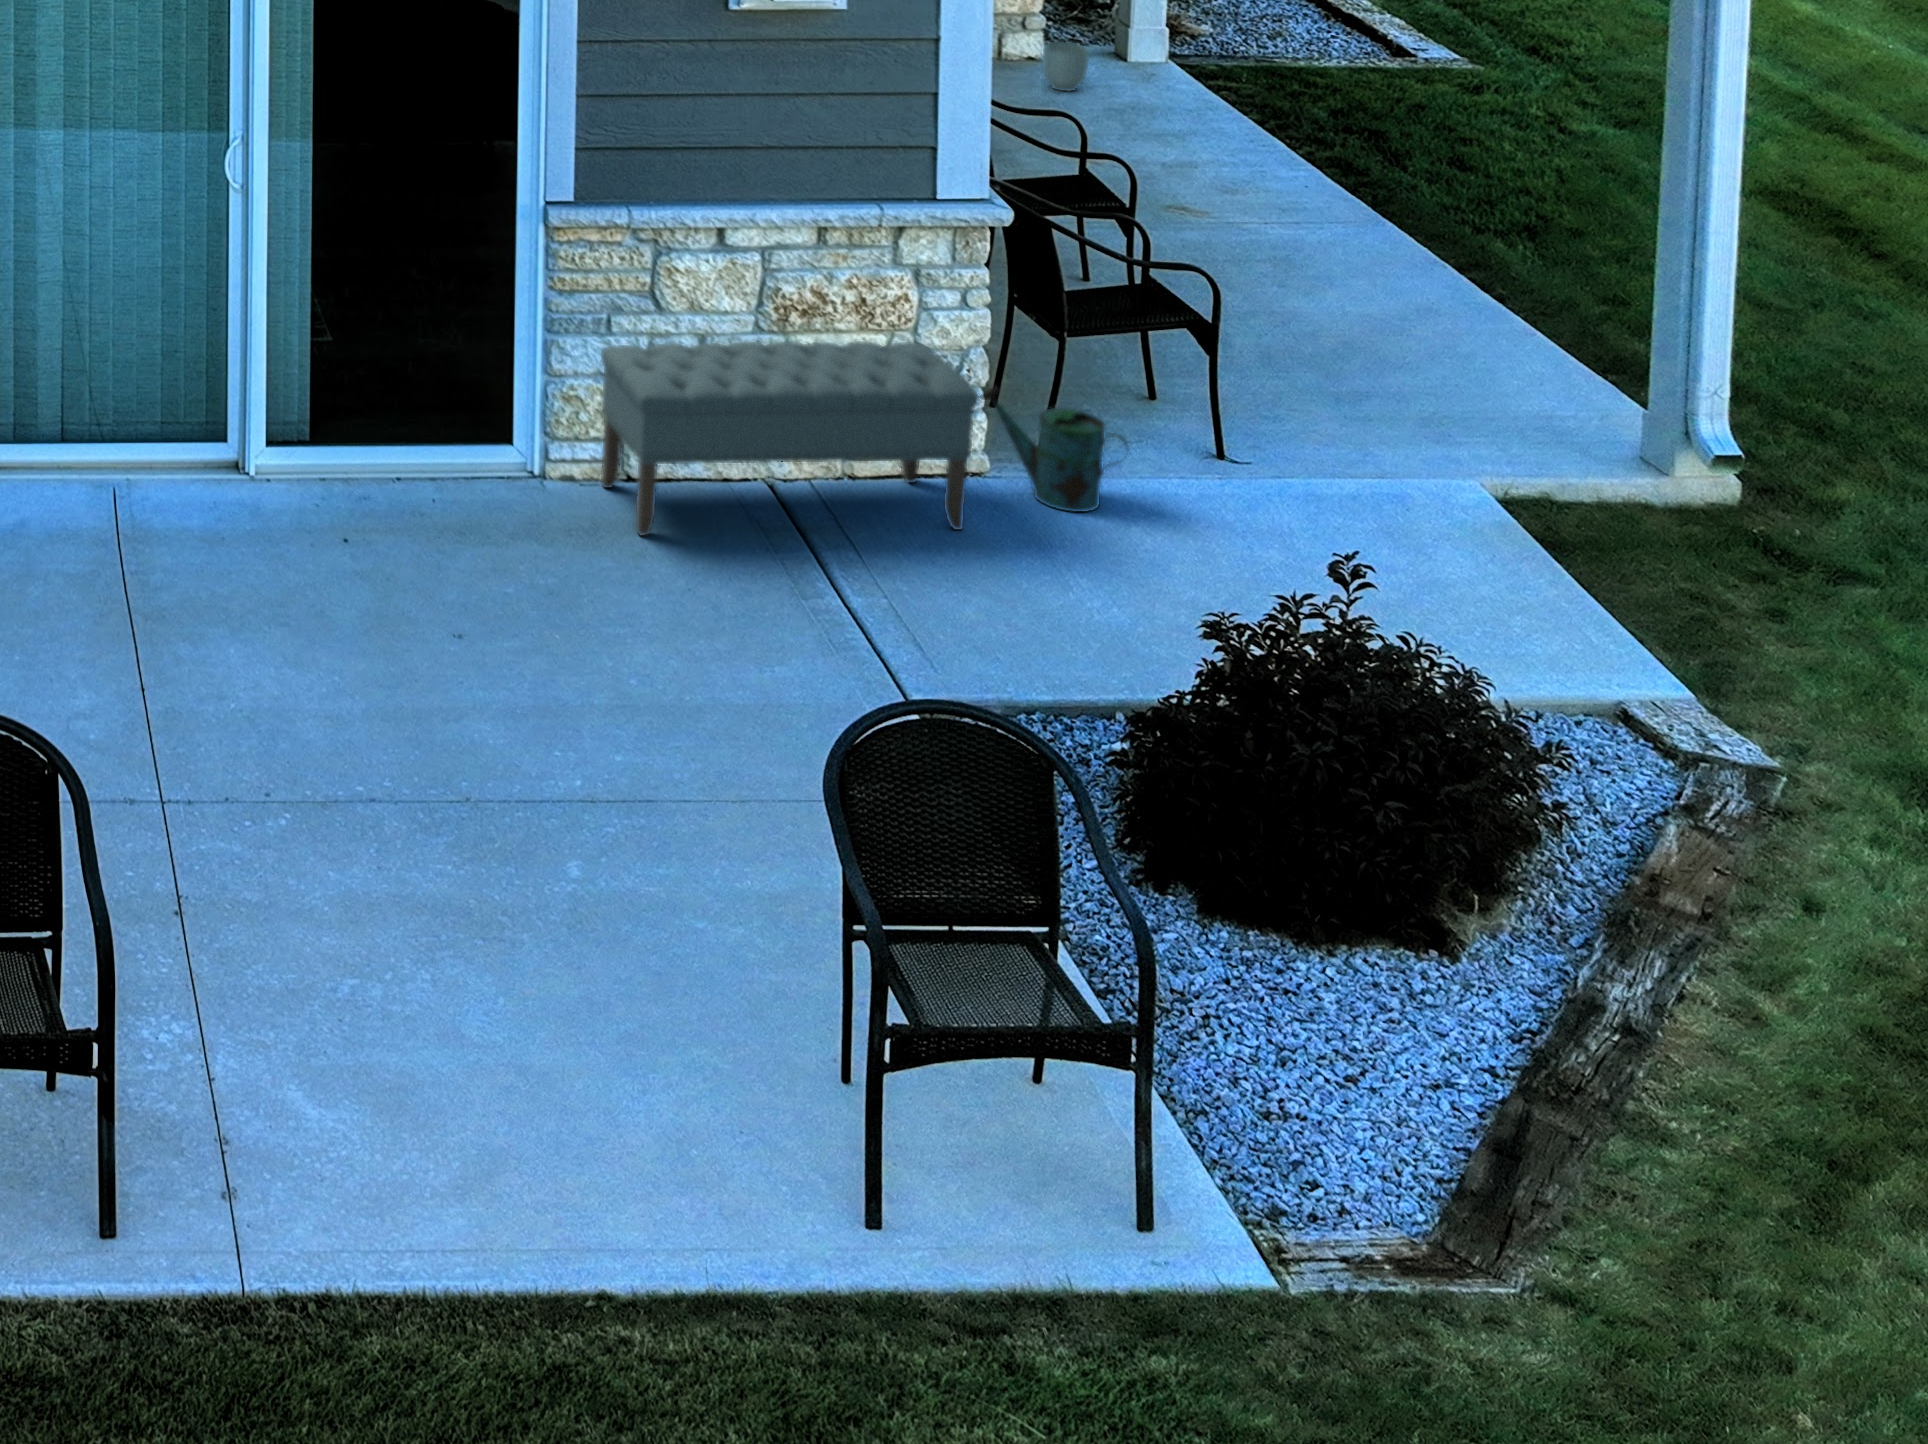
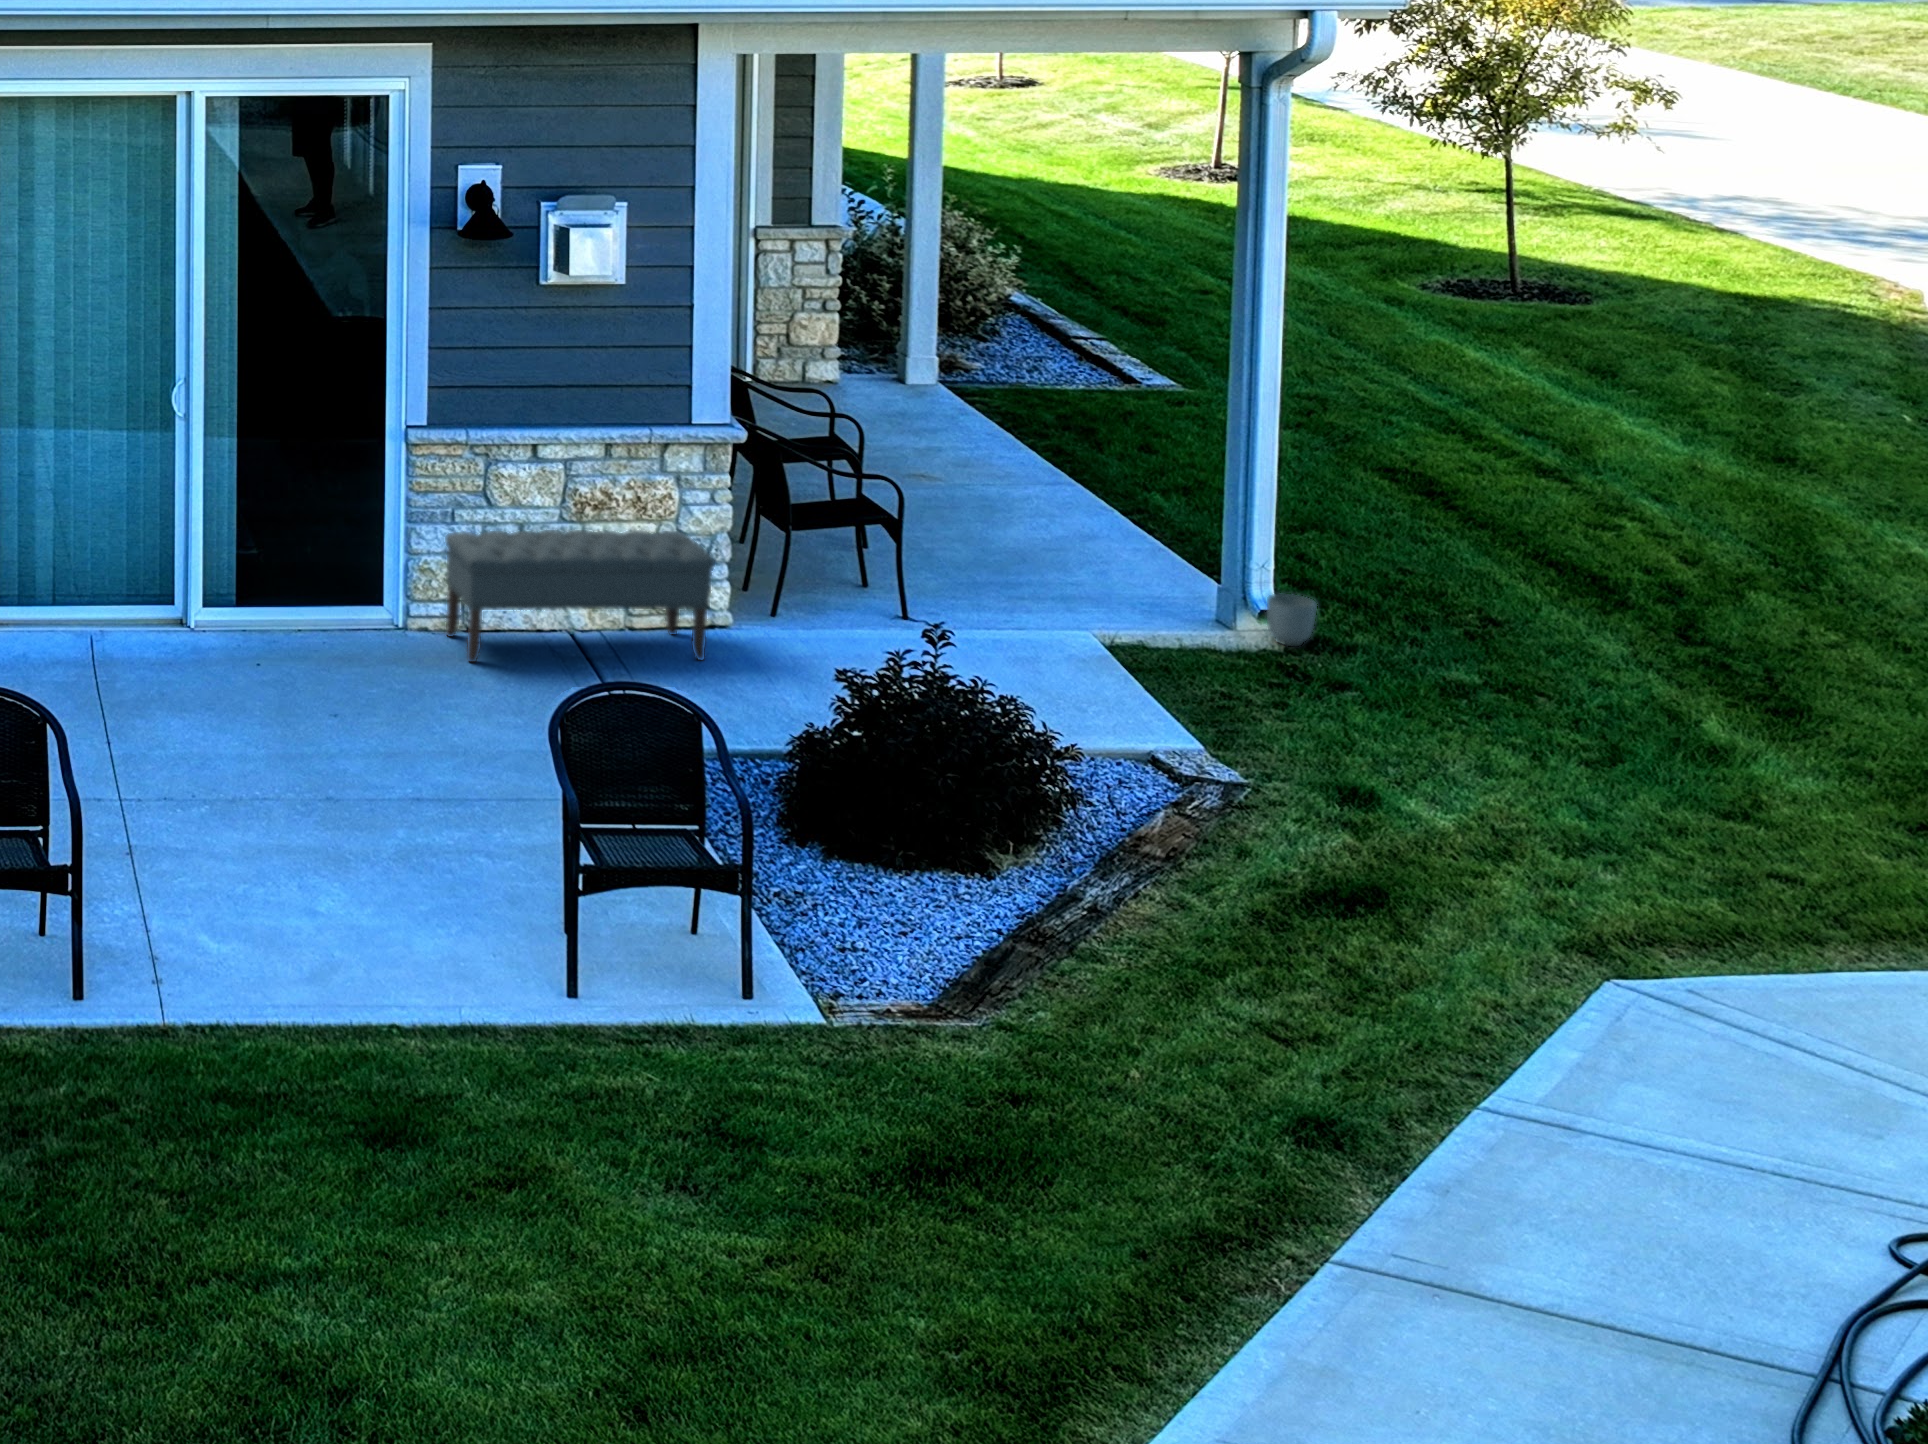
planter: present [1043,42,1089,91] -> present [1267,594,1317,646]
watering can: present [979,387,1127,512] -> none [723,564,828,651]

